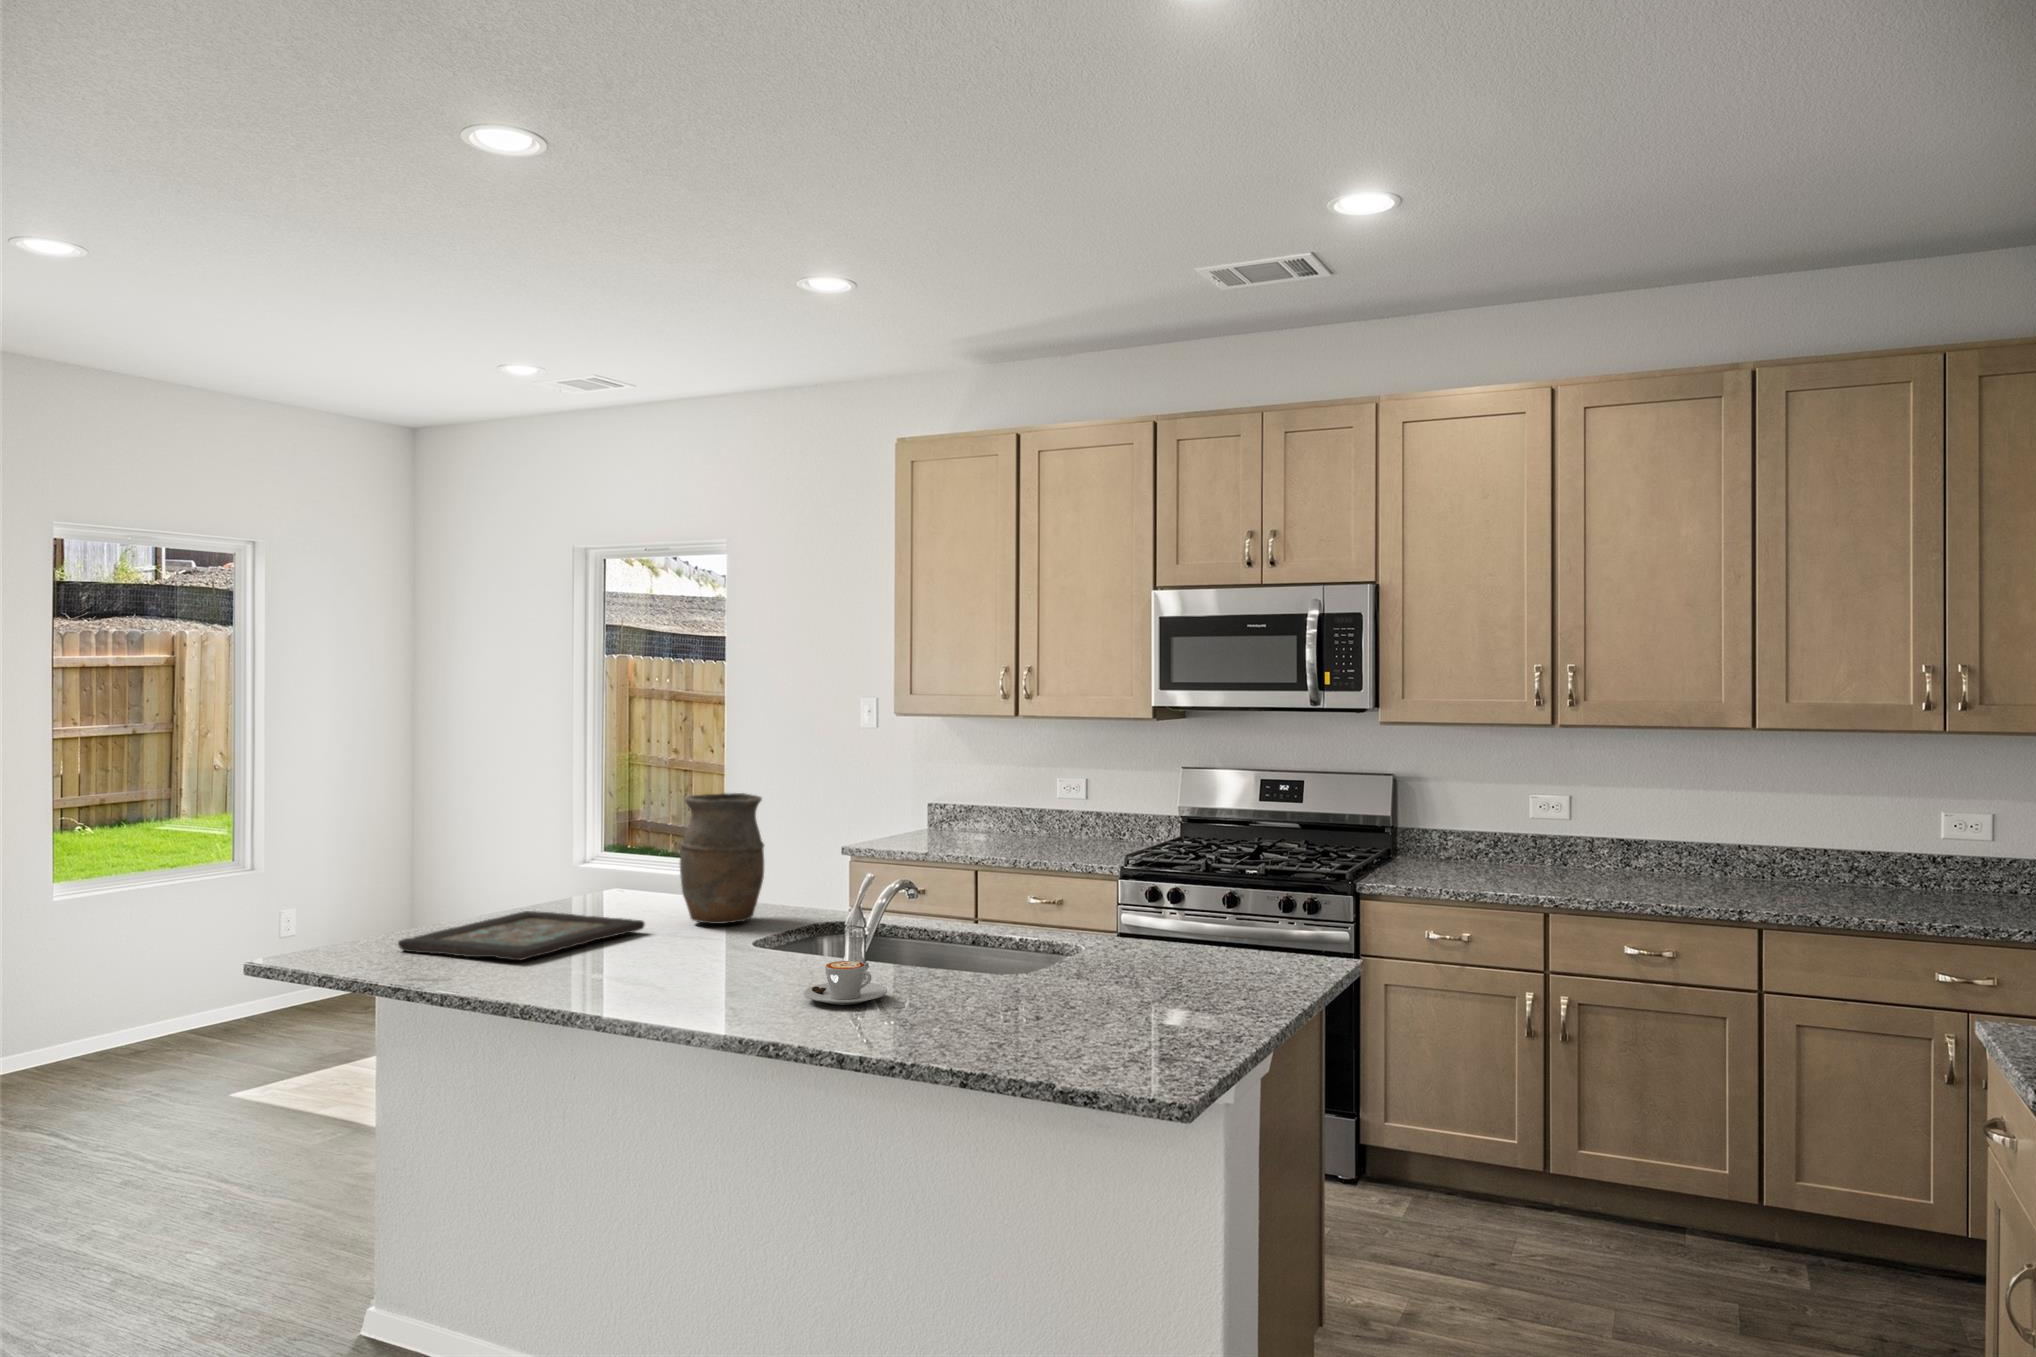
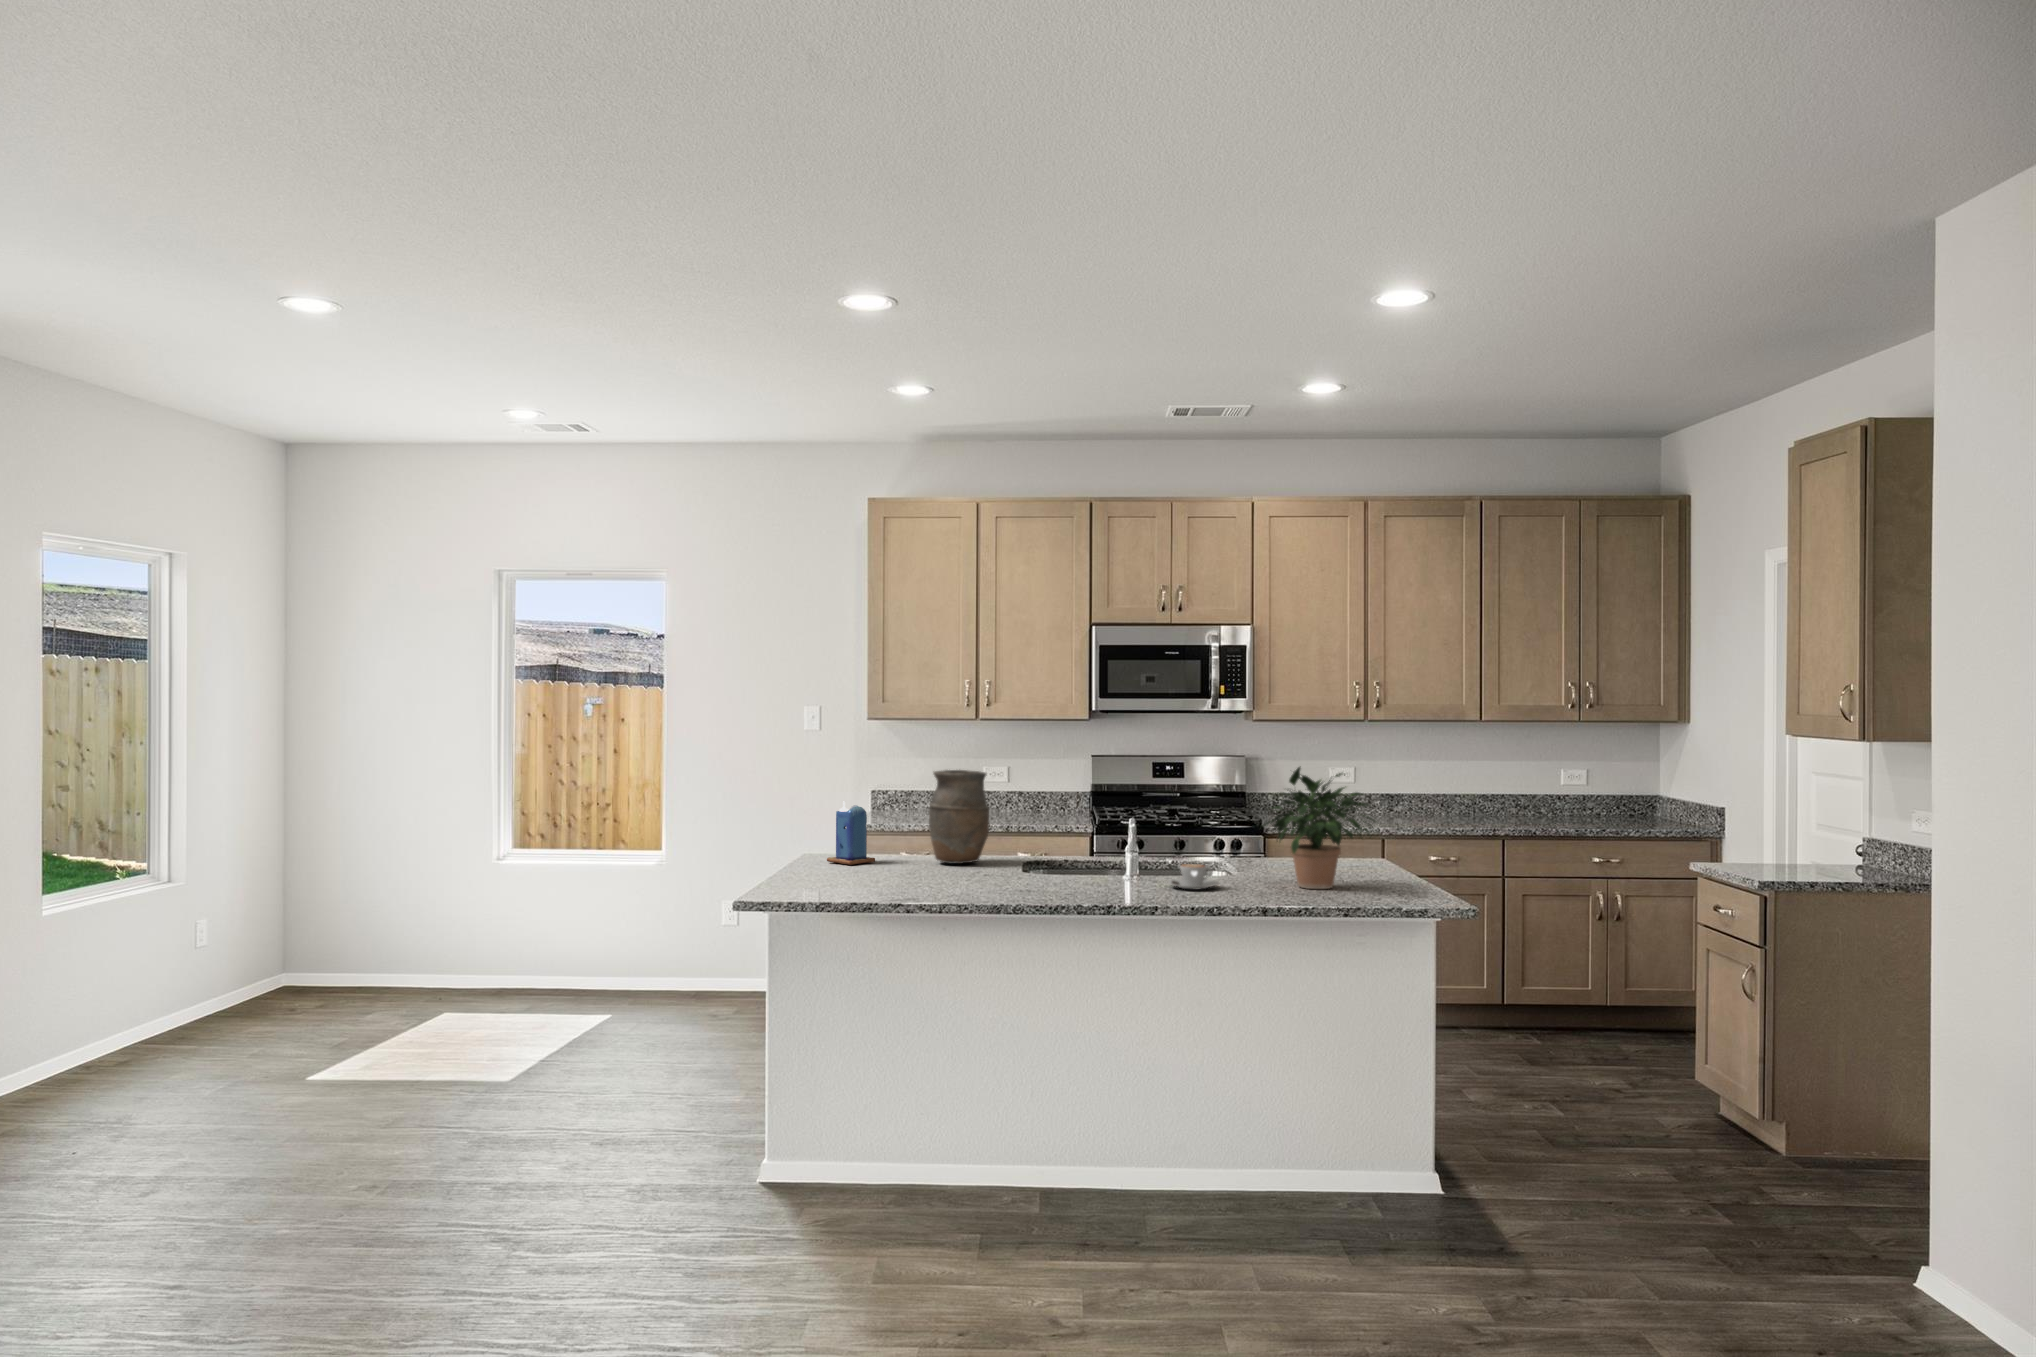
potted plant: none [936,816,1139,1024] -> present [1263,767,1375,889]
candle: none [585,830,636,915] -> present [827,801,875,865]
decorative tray: present [398,911,645,960] -> none [804,862,932,887]

